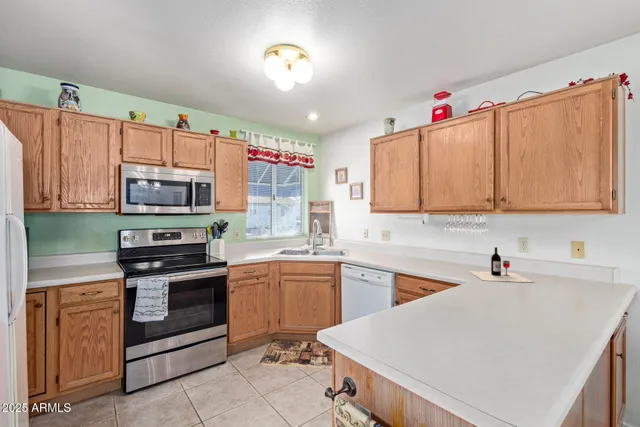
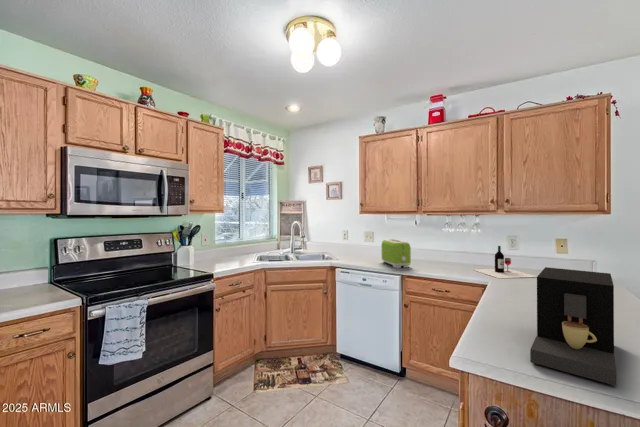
toaster: none [385,238,407,266] -> present [382,239,411,268]
coffee maker: none [373,264,486,366] -> present [530,267,616,386]

